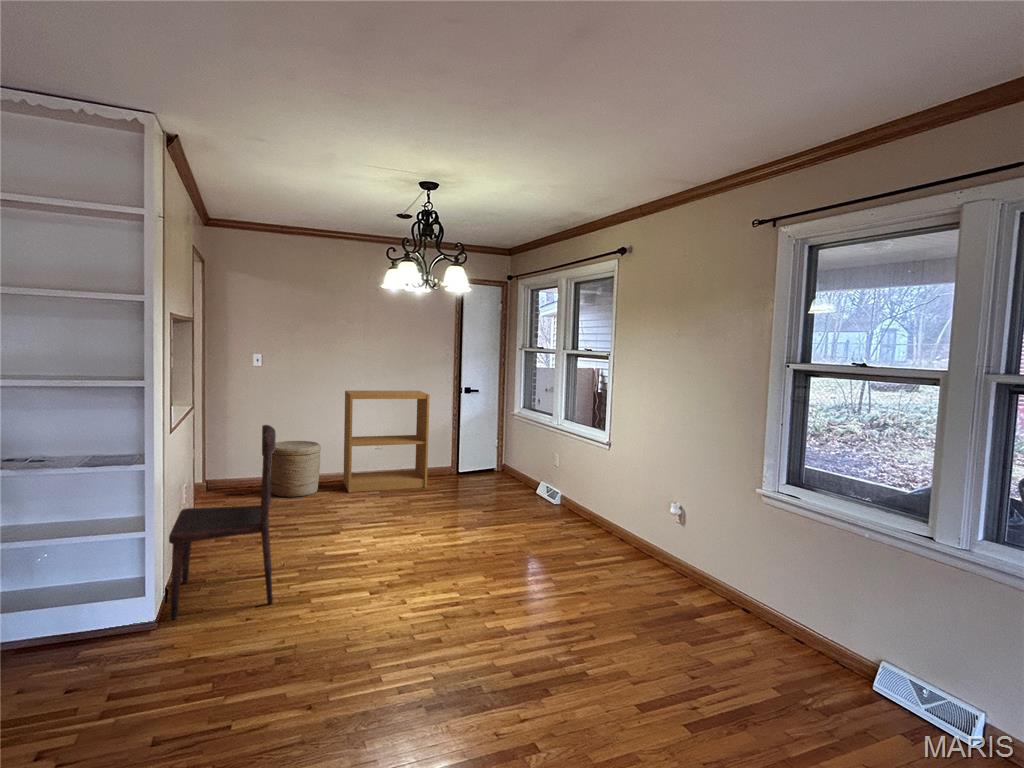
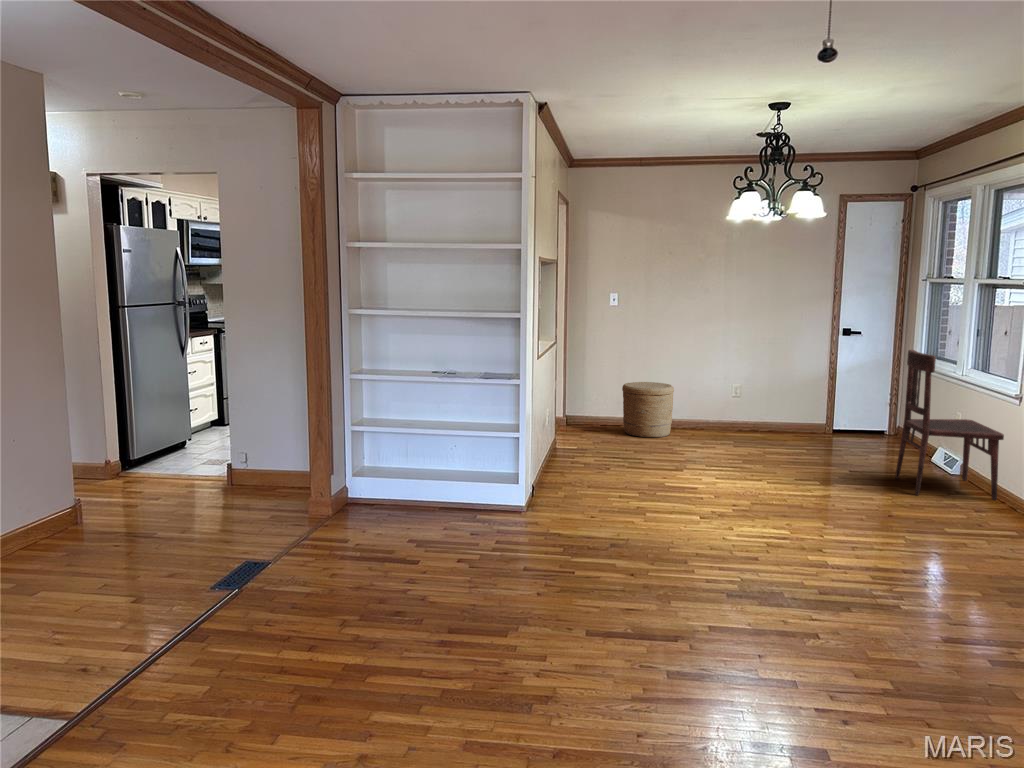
bookshelf: present [344,391,429,493] -> none [698,331,796,443]
dining chair: present [169,425,276,620] -> present [895,350,1004,500]

